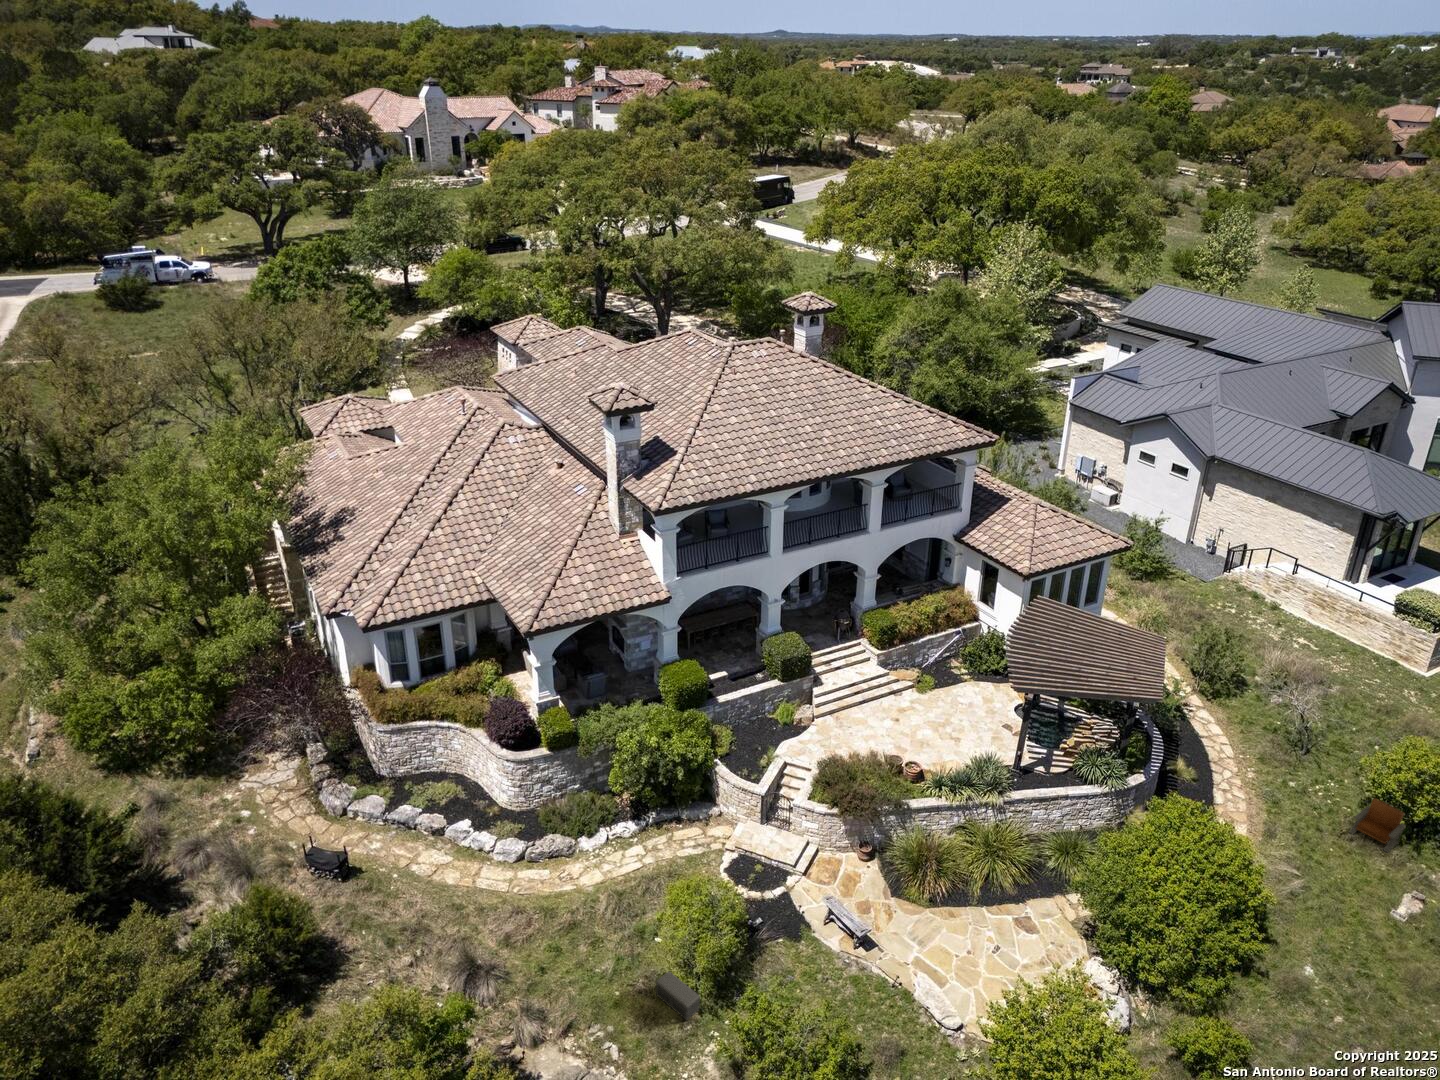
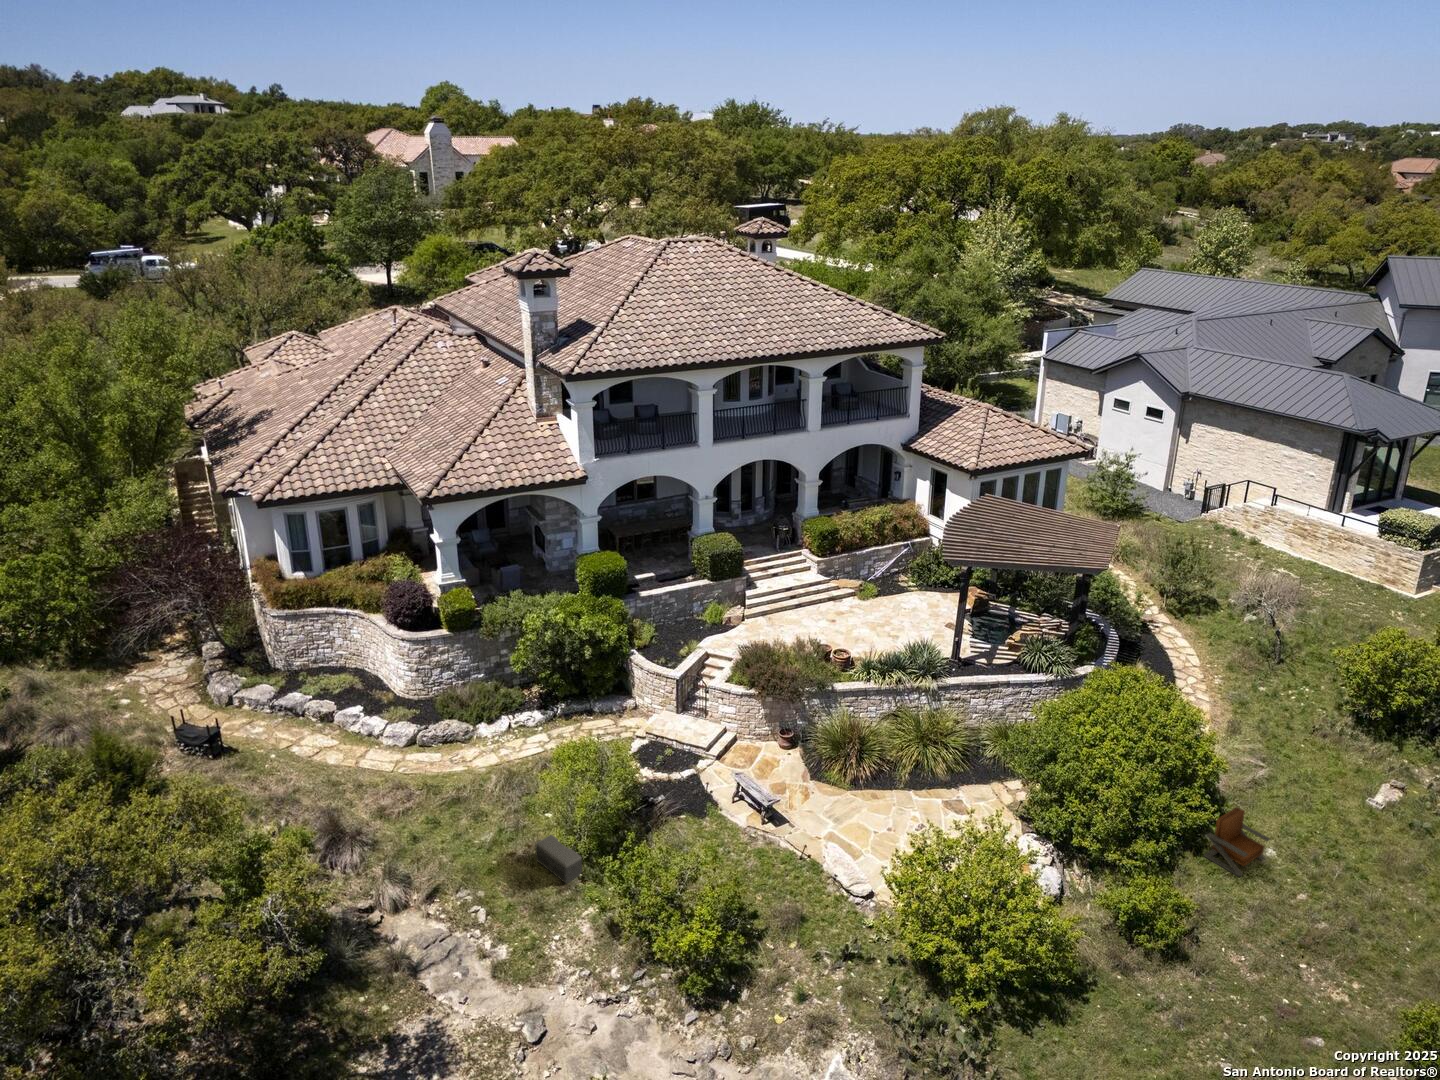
lounge chair: present [1349,798,1406,852] -> present [1204,807,1270,877]

